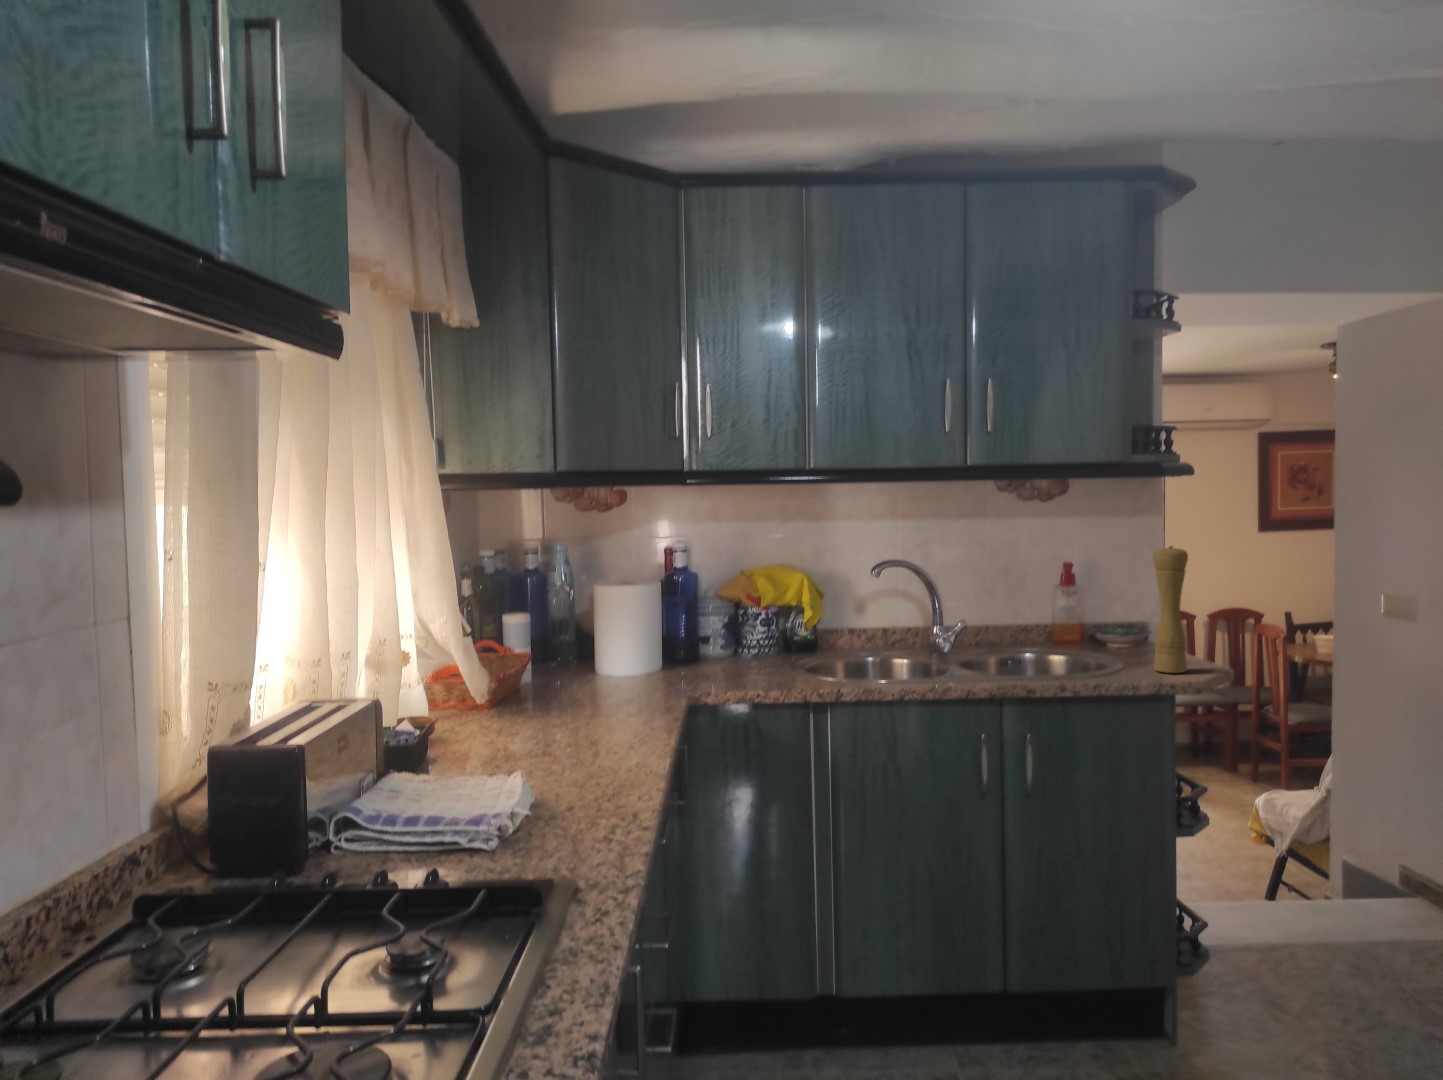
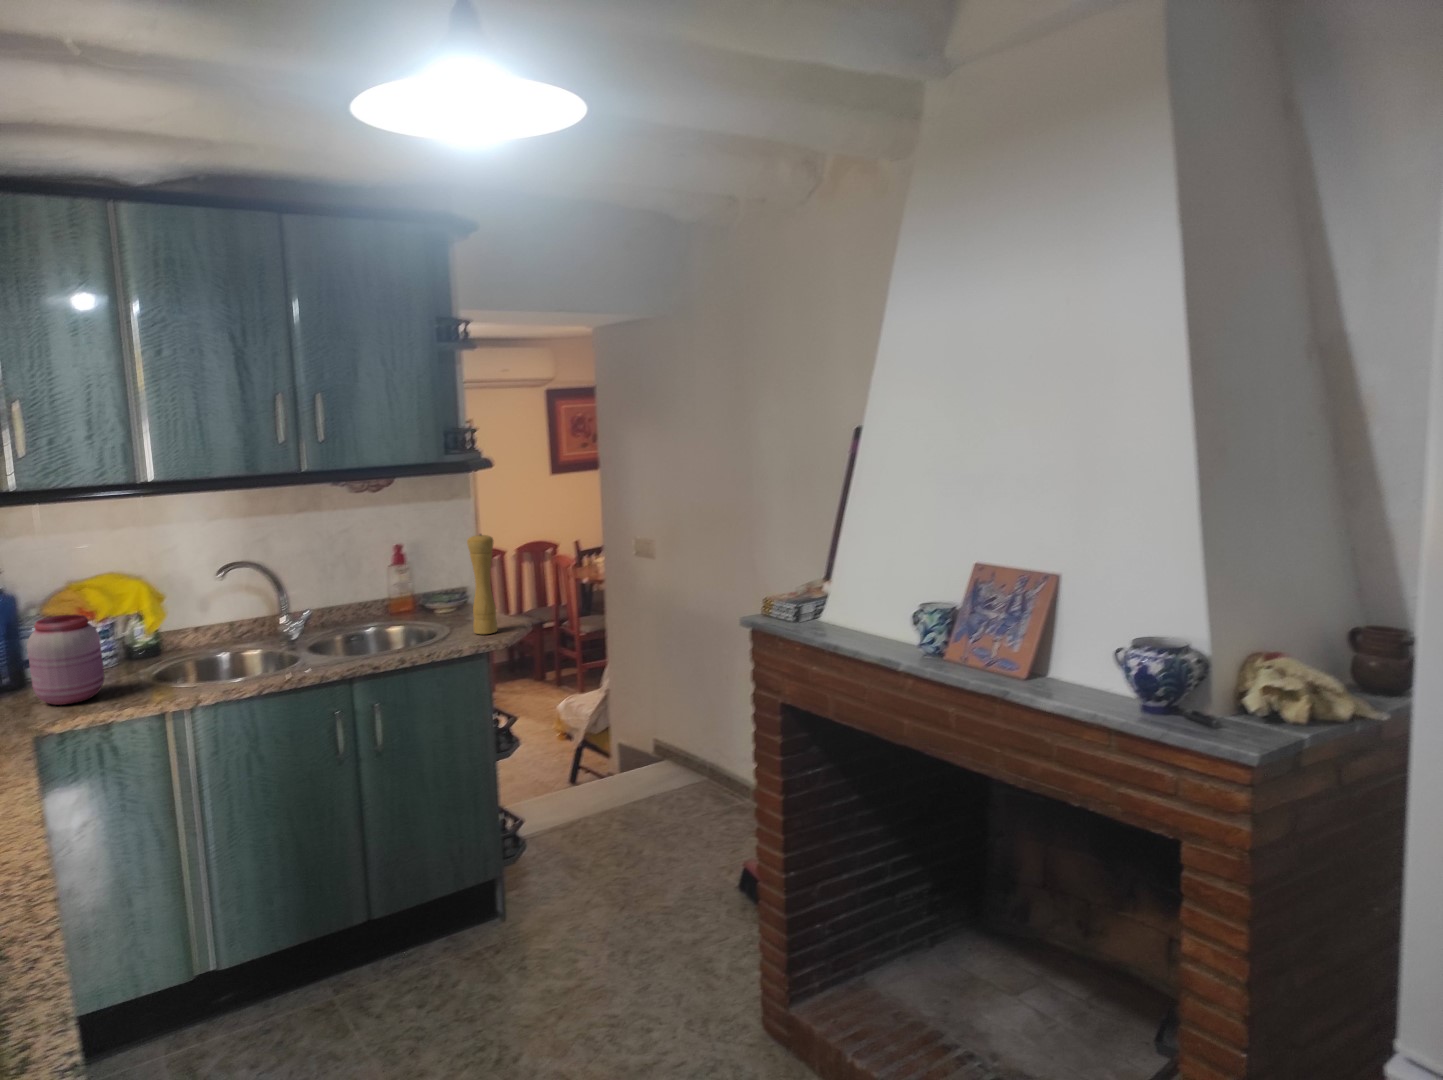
jar: none [696,593,758,680] -> present [27,614,104,705]

